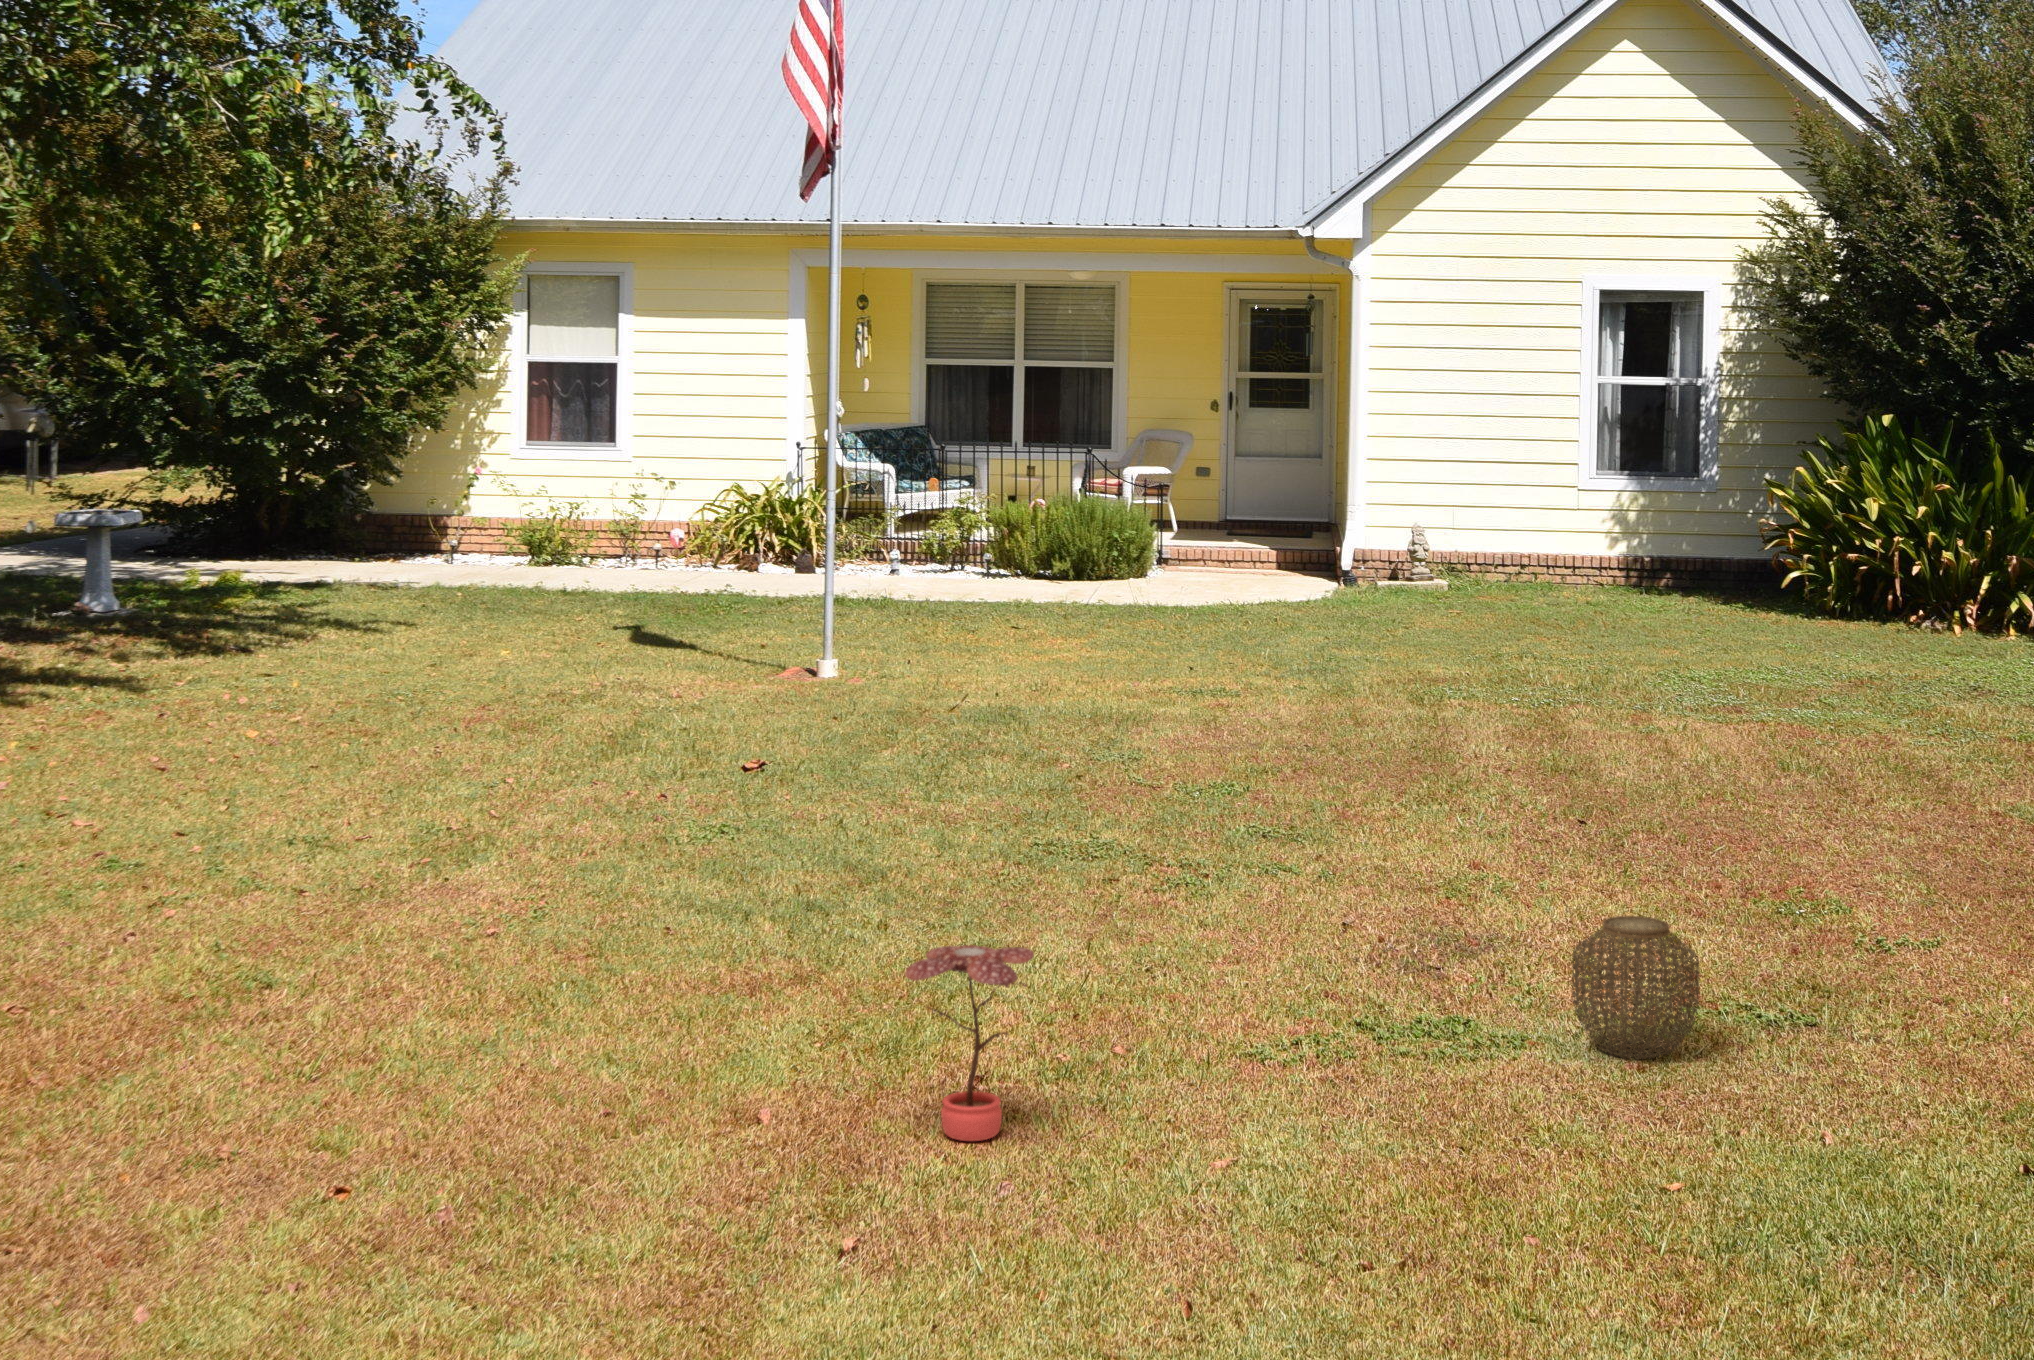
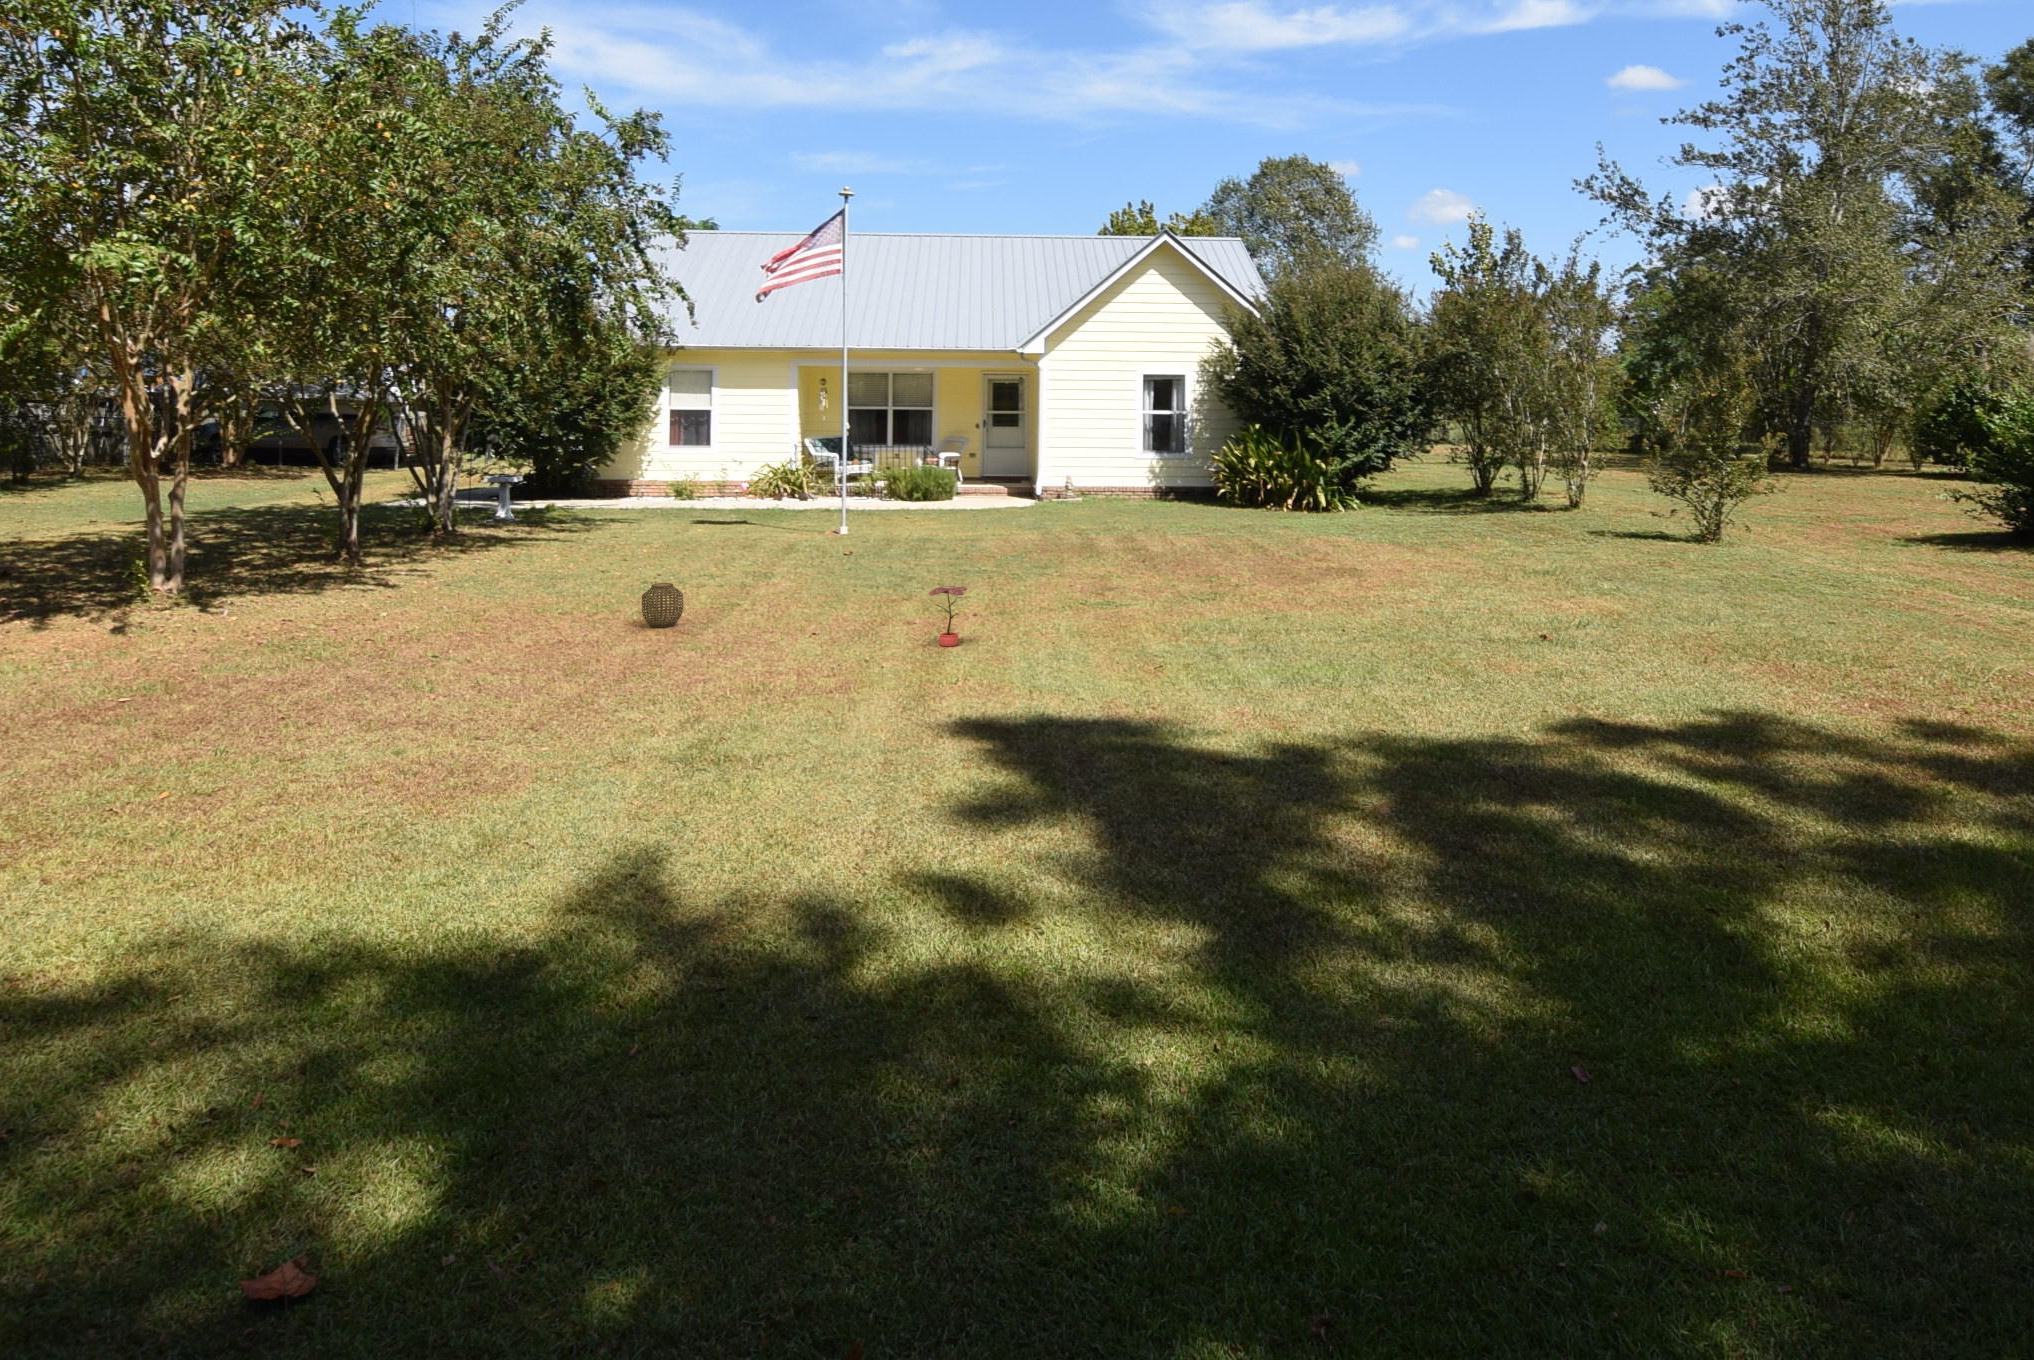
woven basket: present [1572,916,1699,1059] -> present [642,583,683,628]

